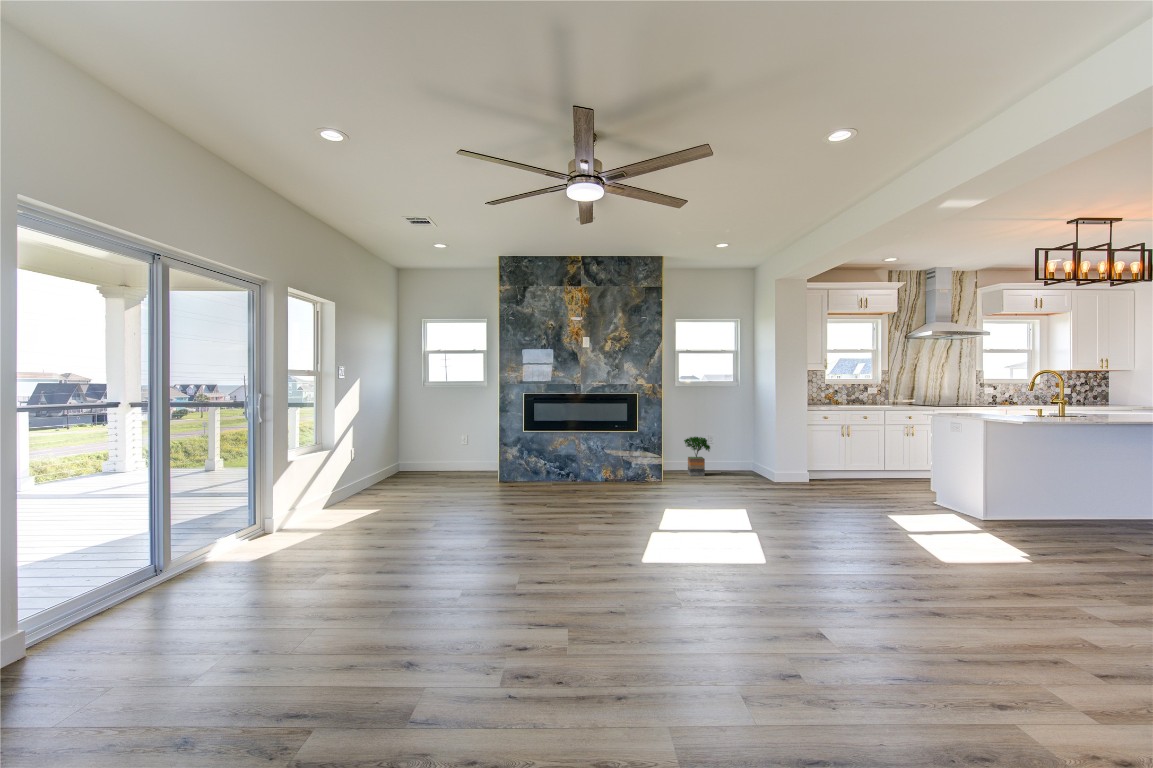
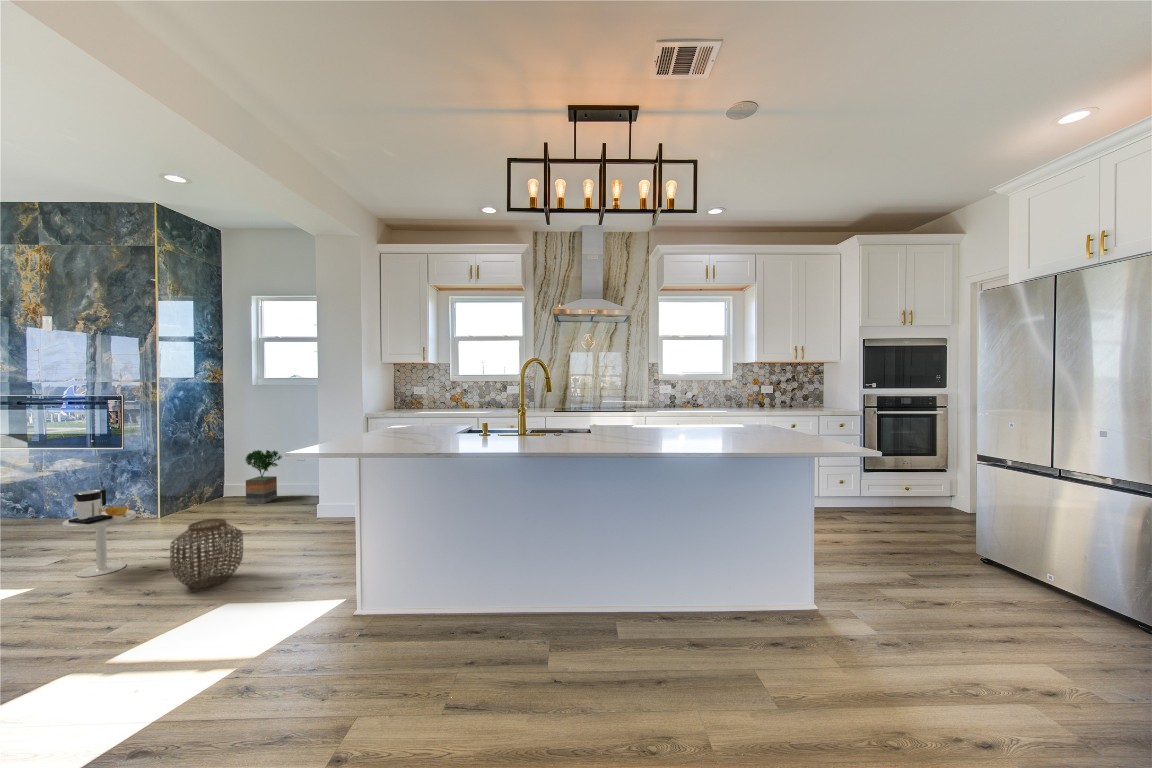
side table: none [728,452,764,507] -> present [62,489,136,577]
woven basket: none [821,469,862,511] -> present [170,519,243,589]

